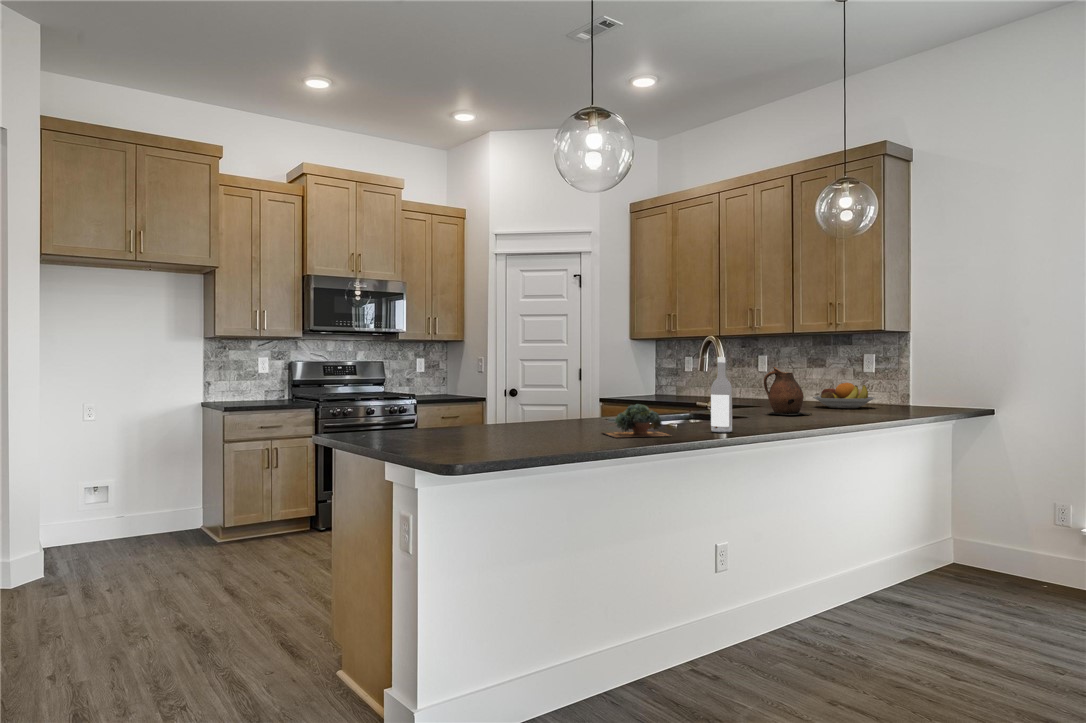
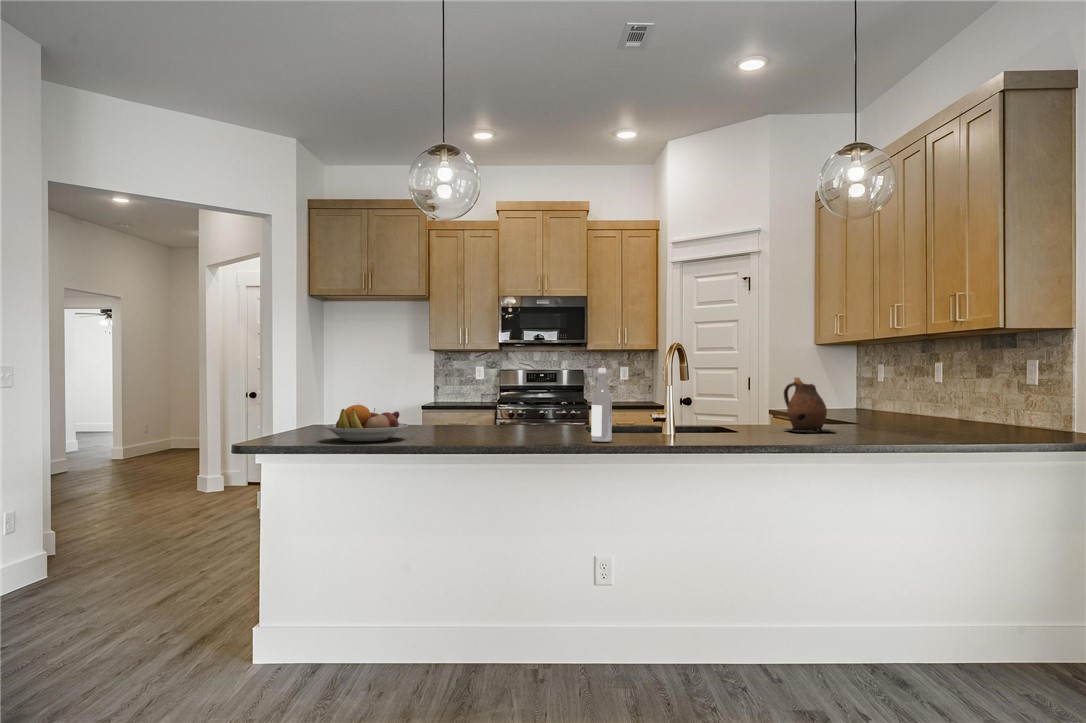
fruit bowl: present [813,383,875,408] -> present [323,405,408,442]
succulent plant: present [603,404,670,438] -> none [482,411,552,442]

